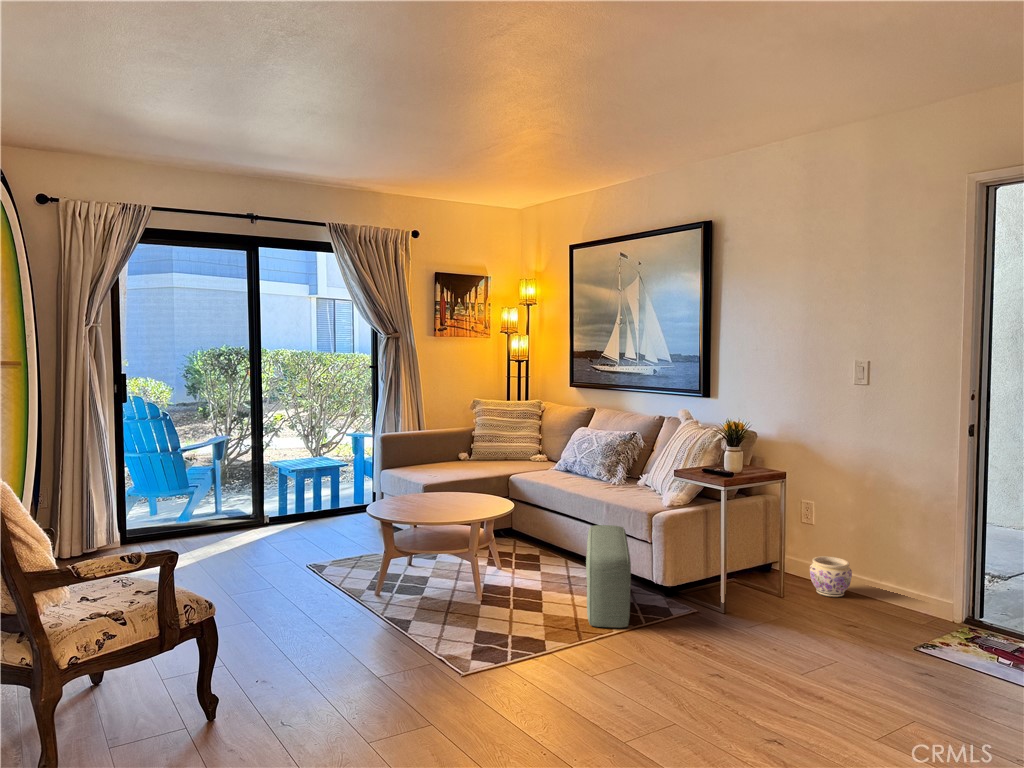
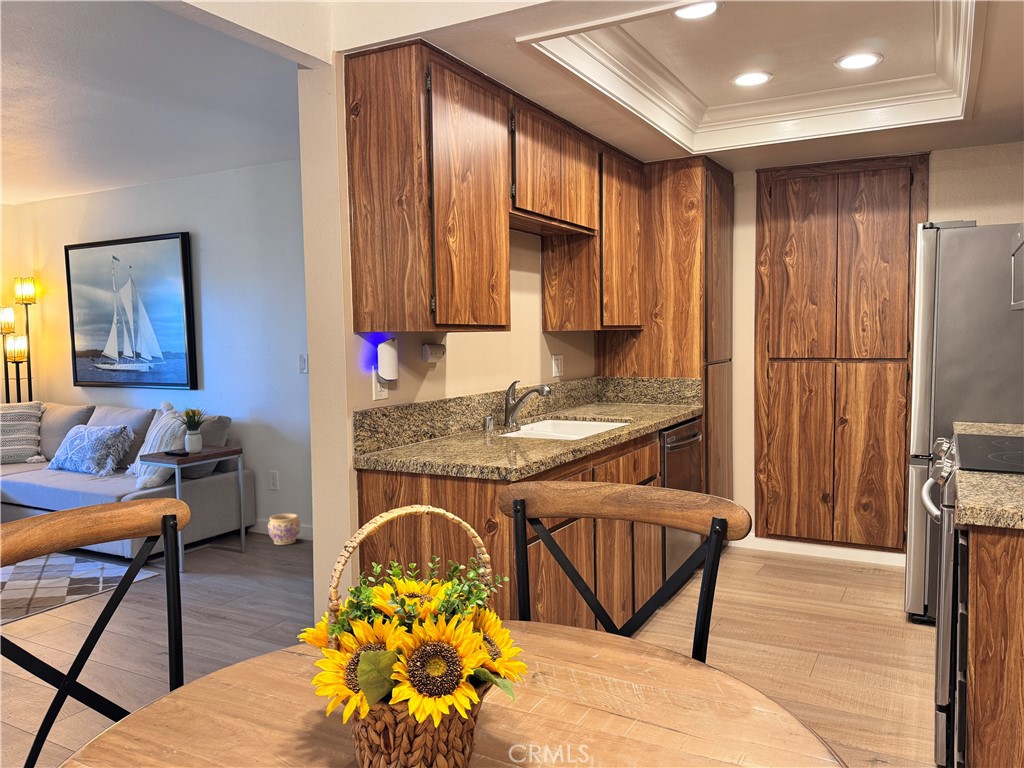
pouf: present [586,525,631,628] -> none [43,511,101,598]

